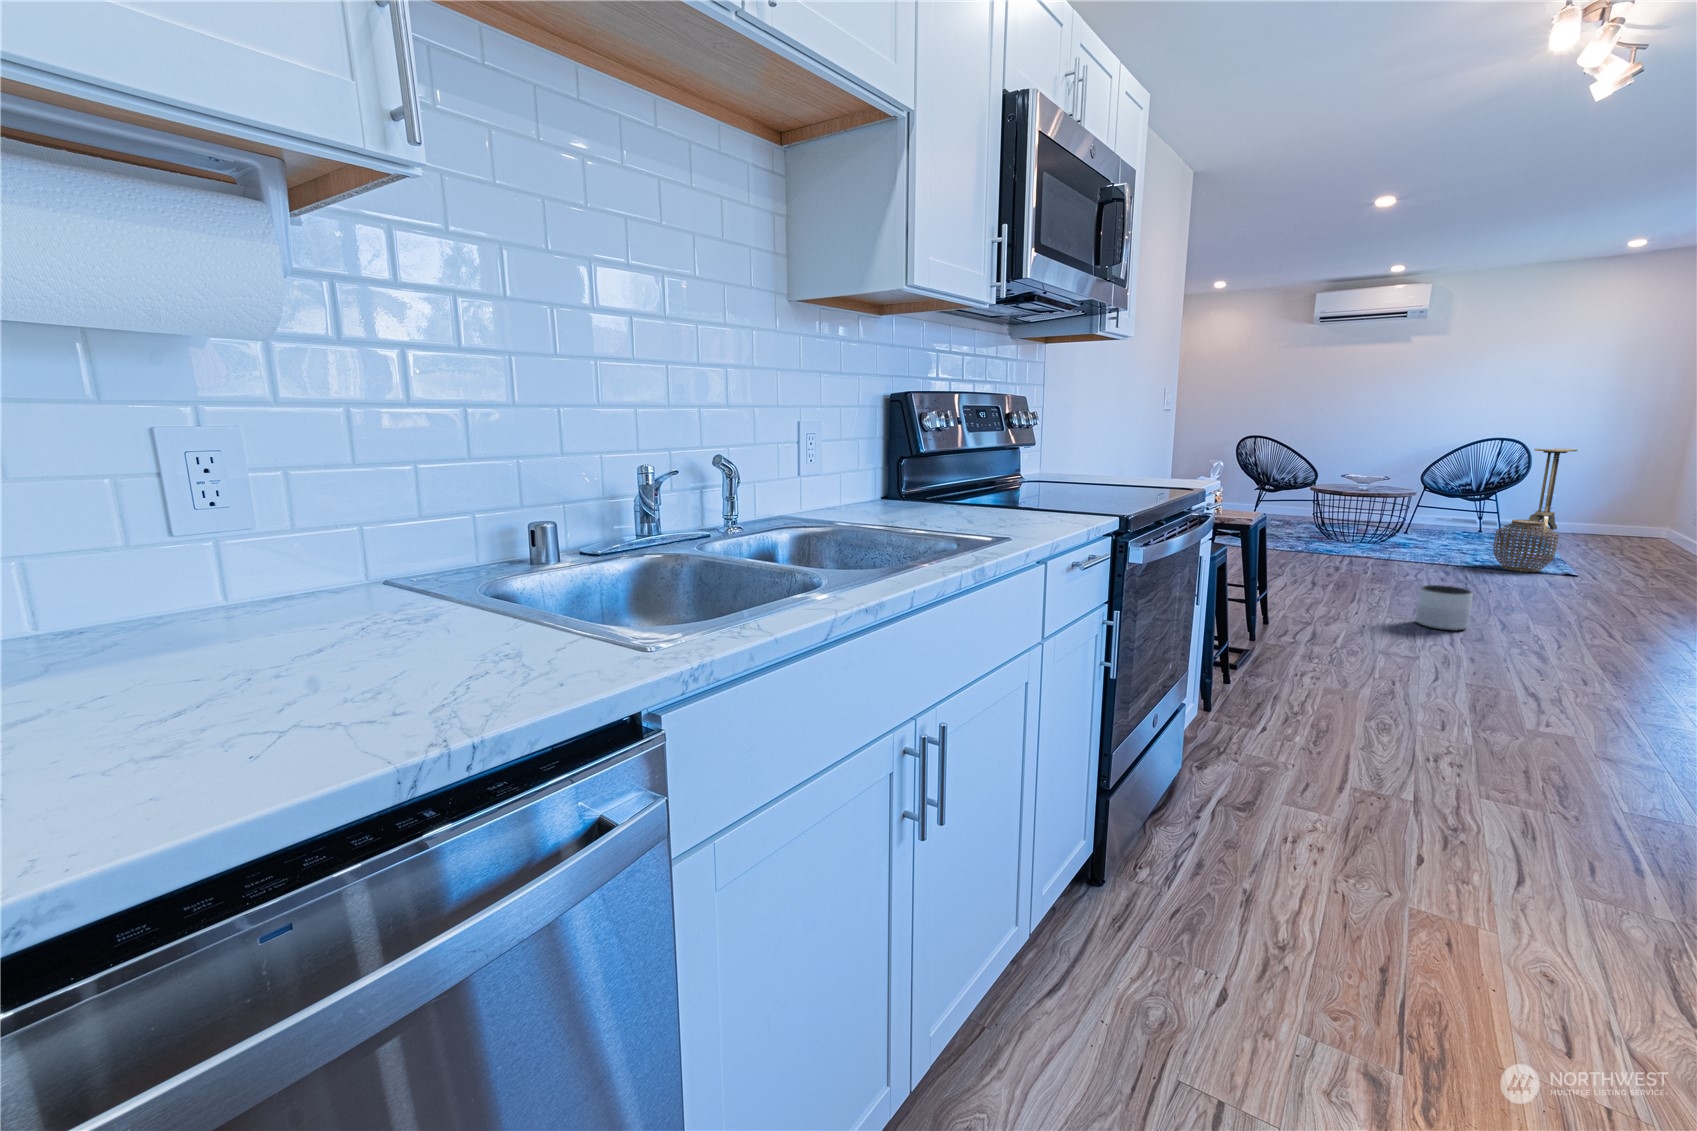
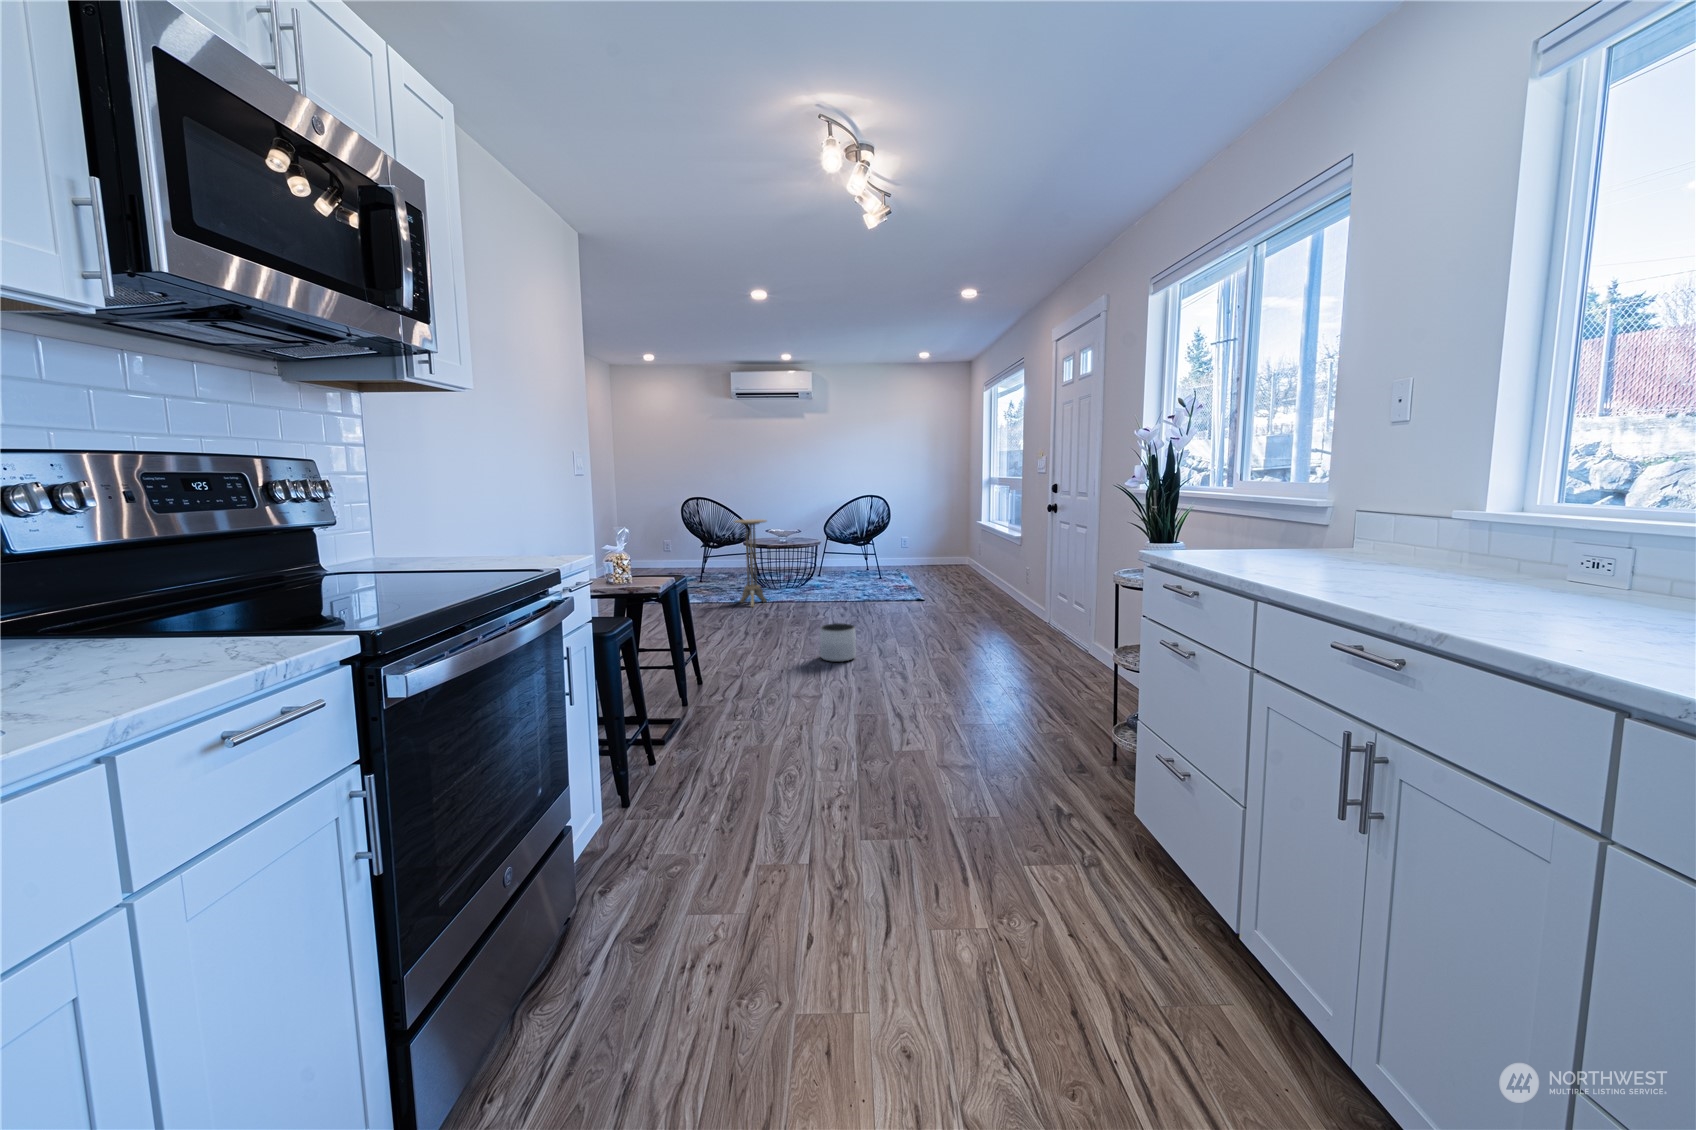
side table: present [1529,448,1577,532] -> present [734,519,767,607]
woven basket: present [1493,519,1559,572] -> none [871,560,907,600]

